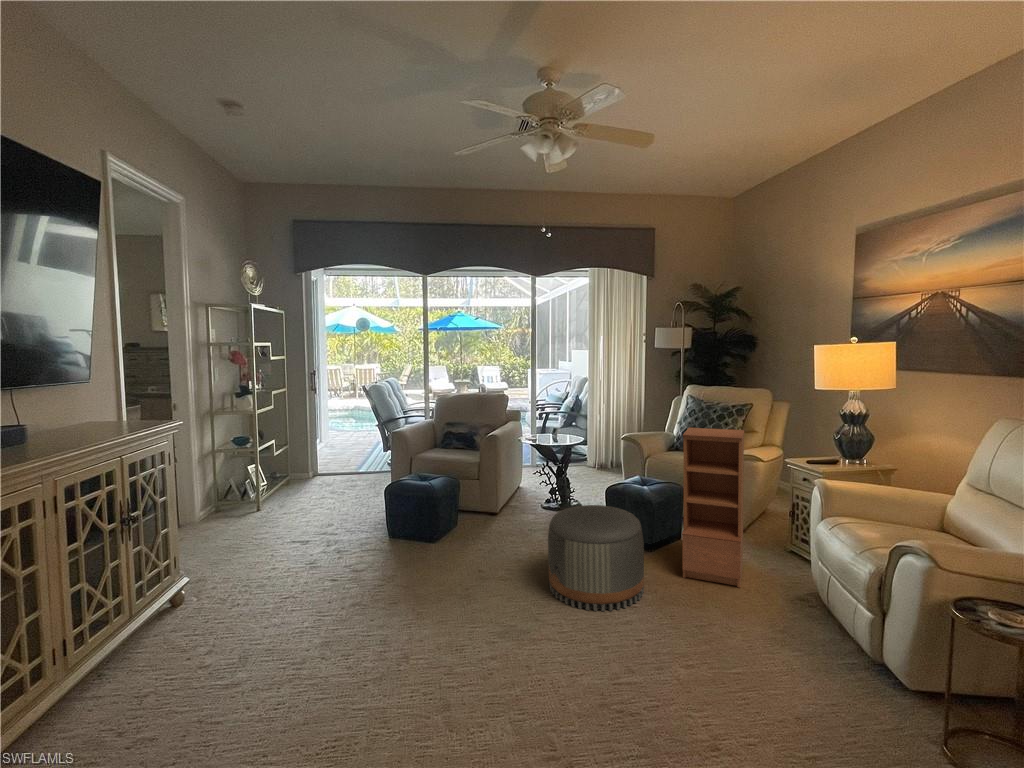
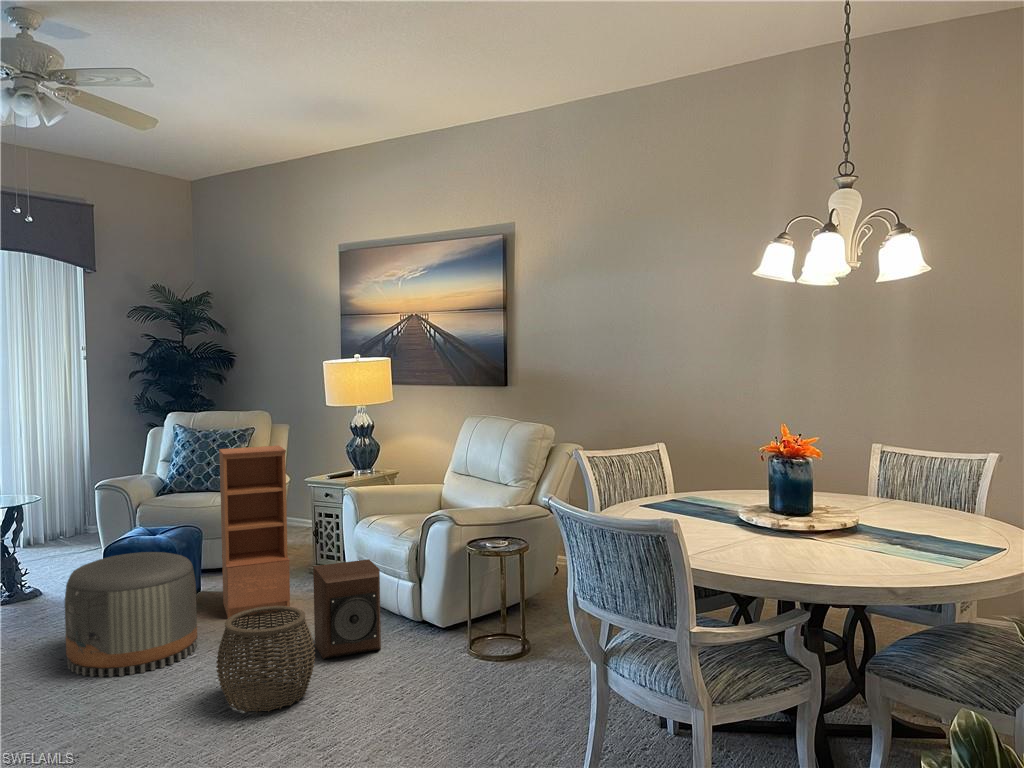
speaker: none [736,566,809,685] -> present [313,559,381,659]
woven basket: none [608,599,705,718] -> present [216,606,315,713]

